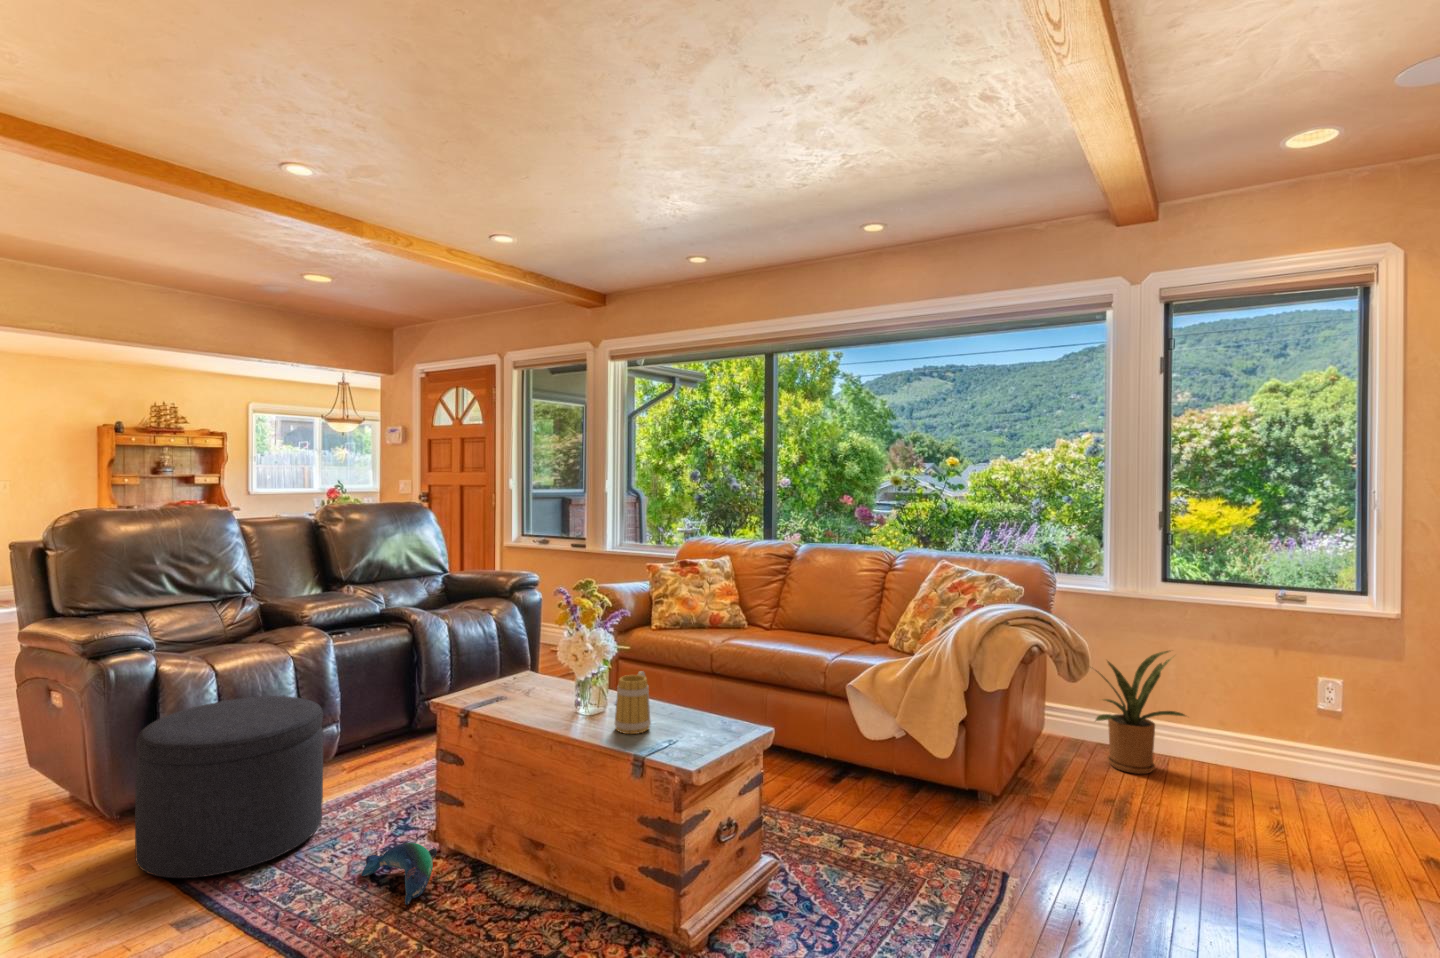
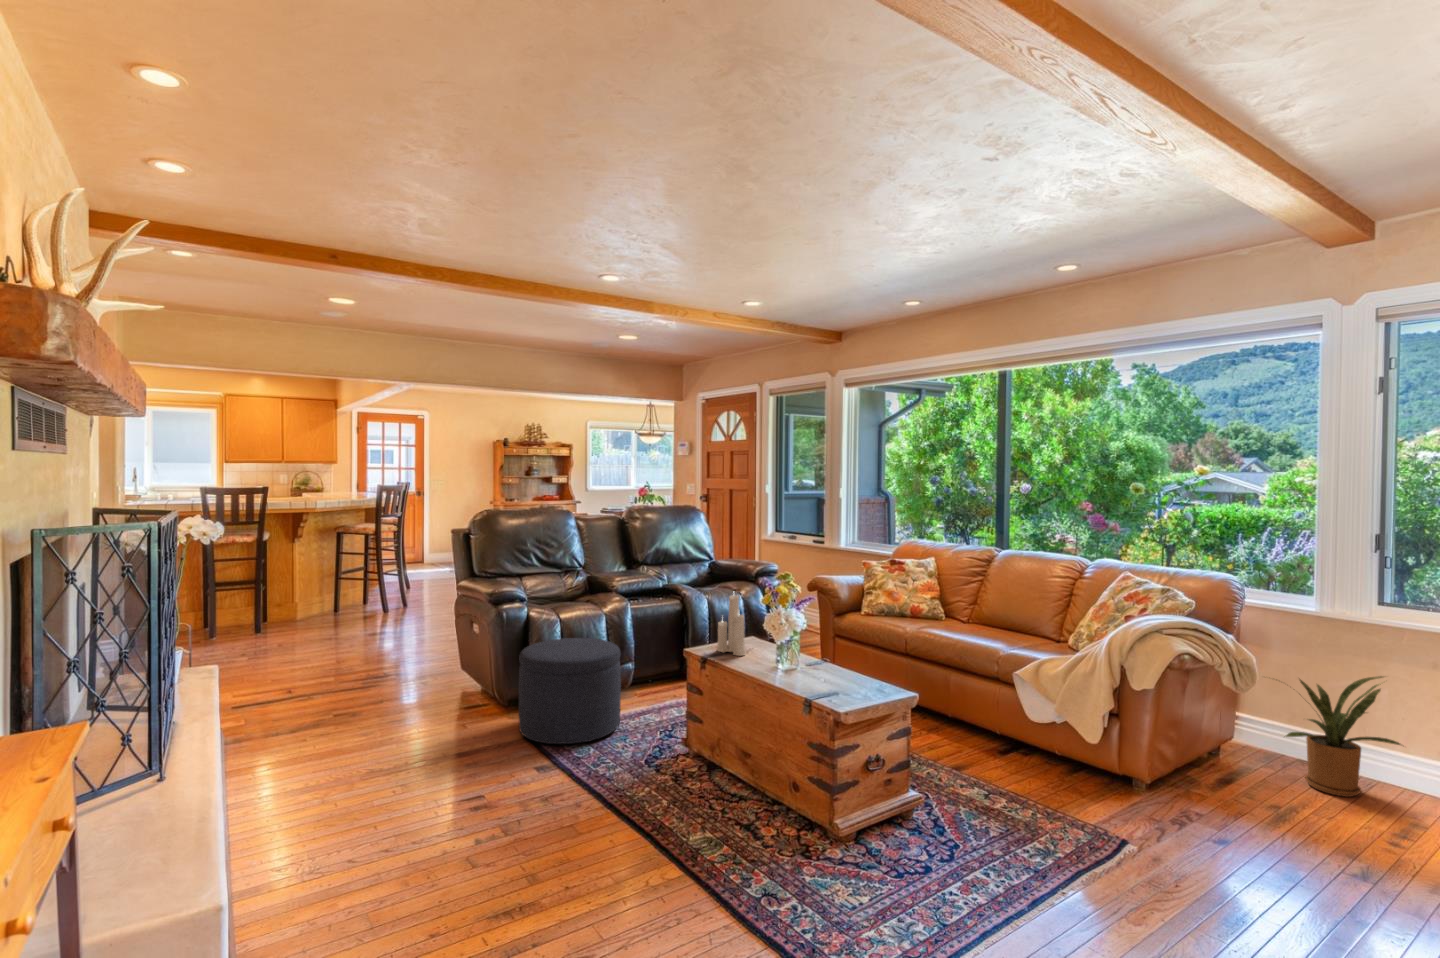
candle: none [482,600,526,701] -> present [717,595,745,656]
mug: present [614,671,651,734] -> none [798,642,824,685]
plush toy: present [361,843,437,905] -> none [640,742,685,780]

